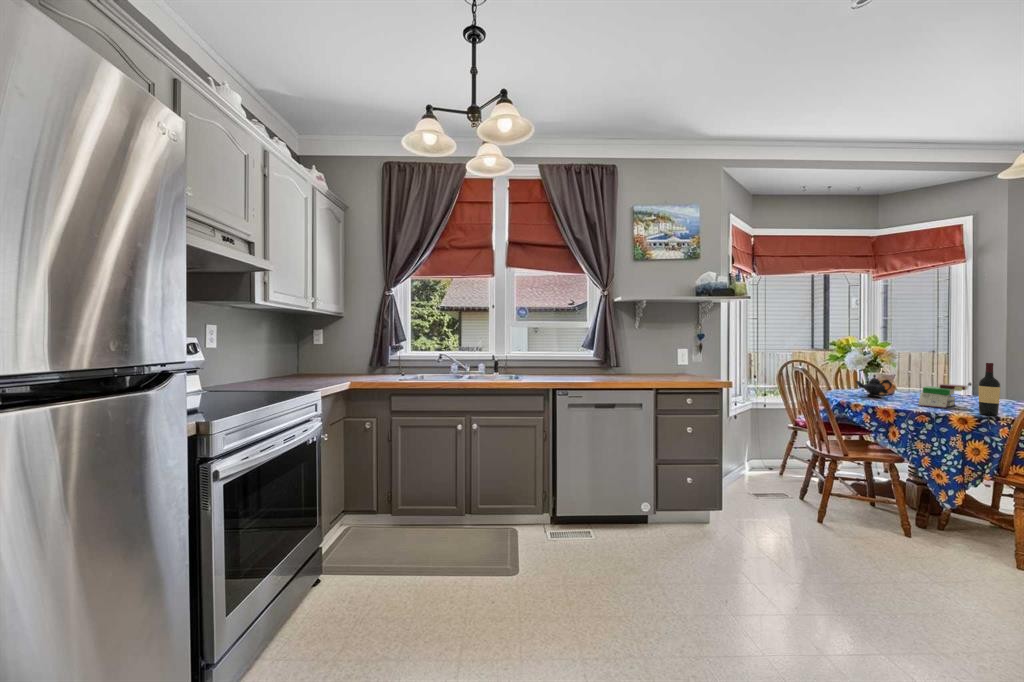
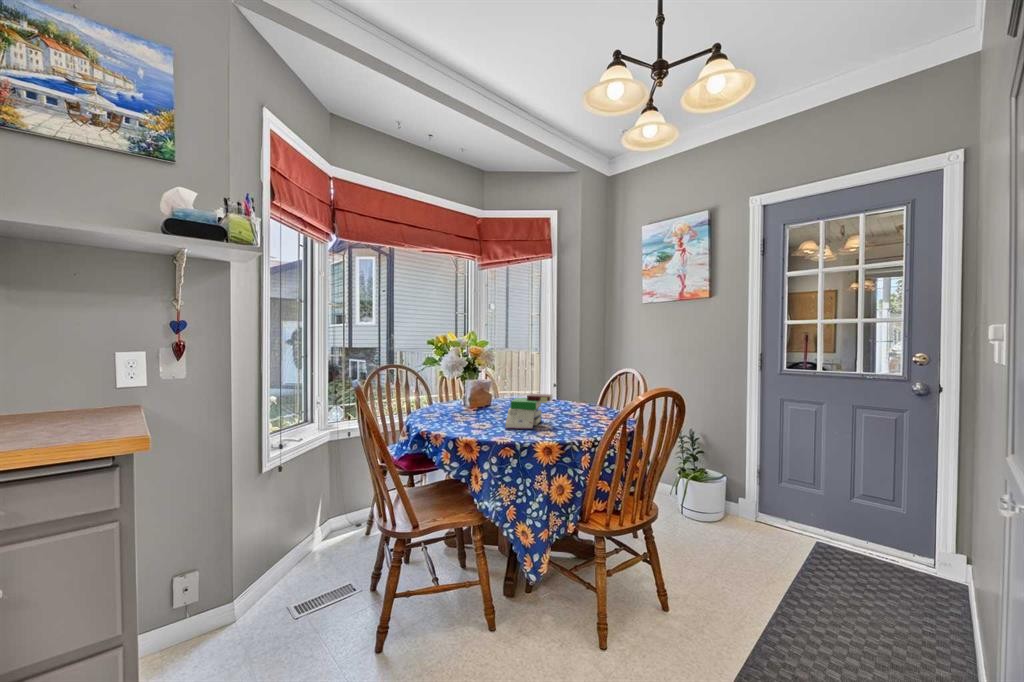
wine bottle: present [979,363,1000,416] -> none [561,364,580,436]
teapot: present [856,375,892,397] -> none [444,385,482,418]

